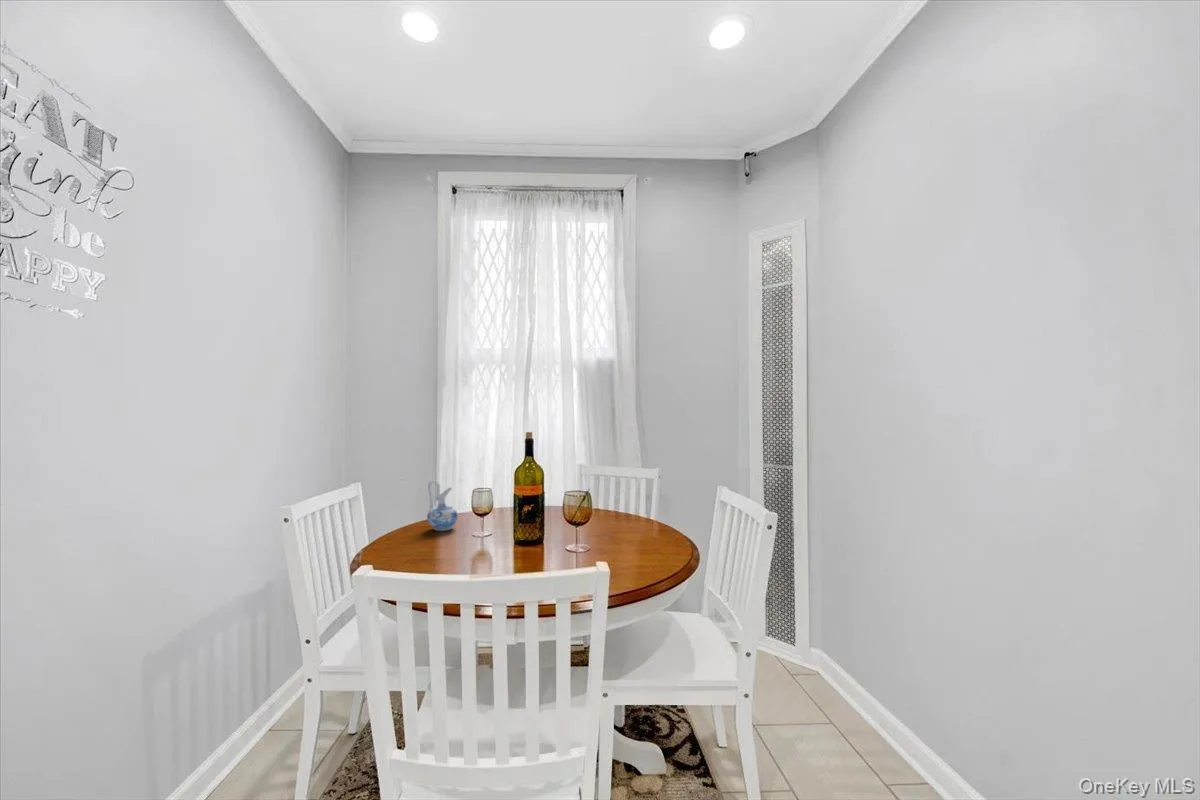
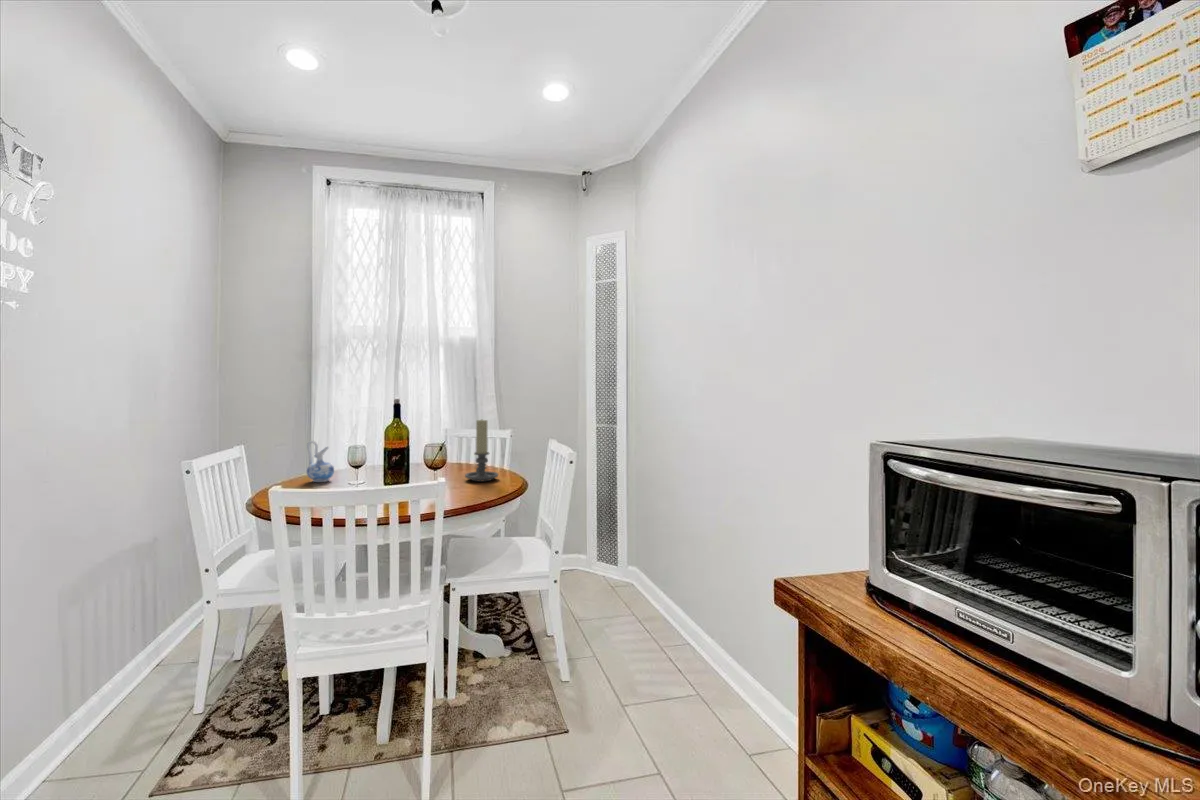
candle holder: none [612,455,655,538] -> present [465,420,498,482]

